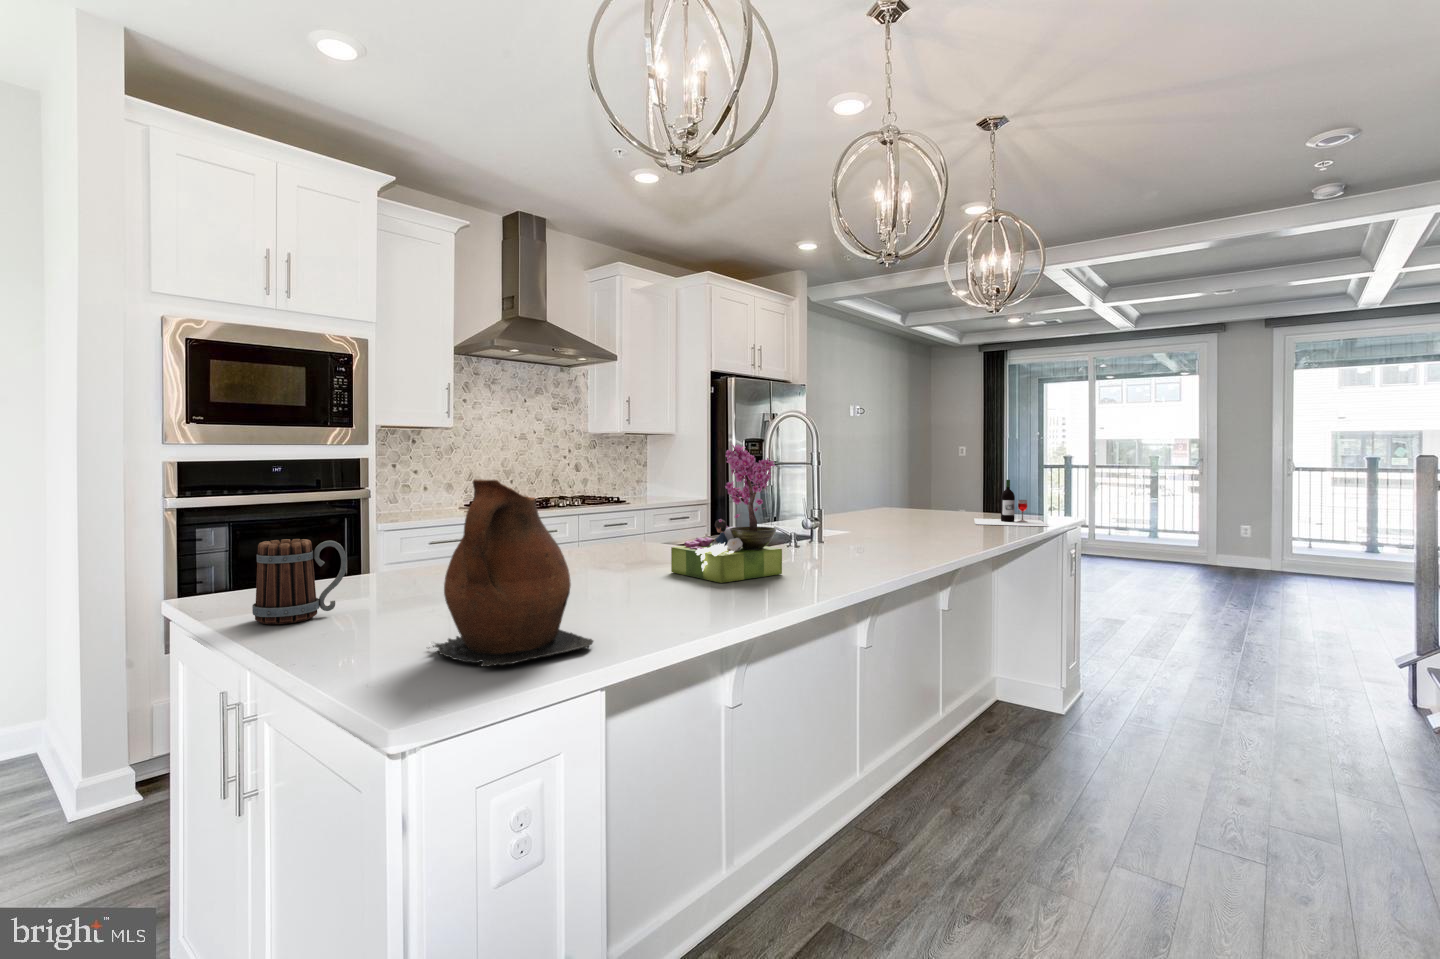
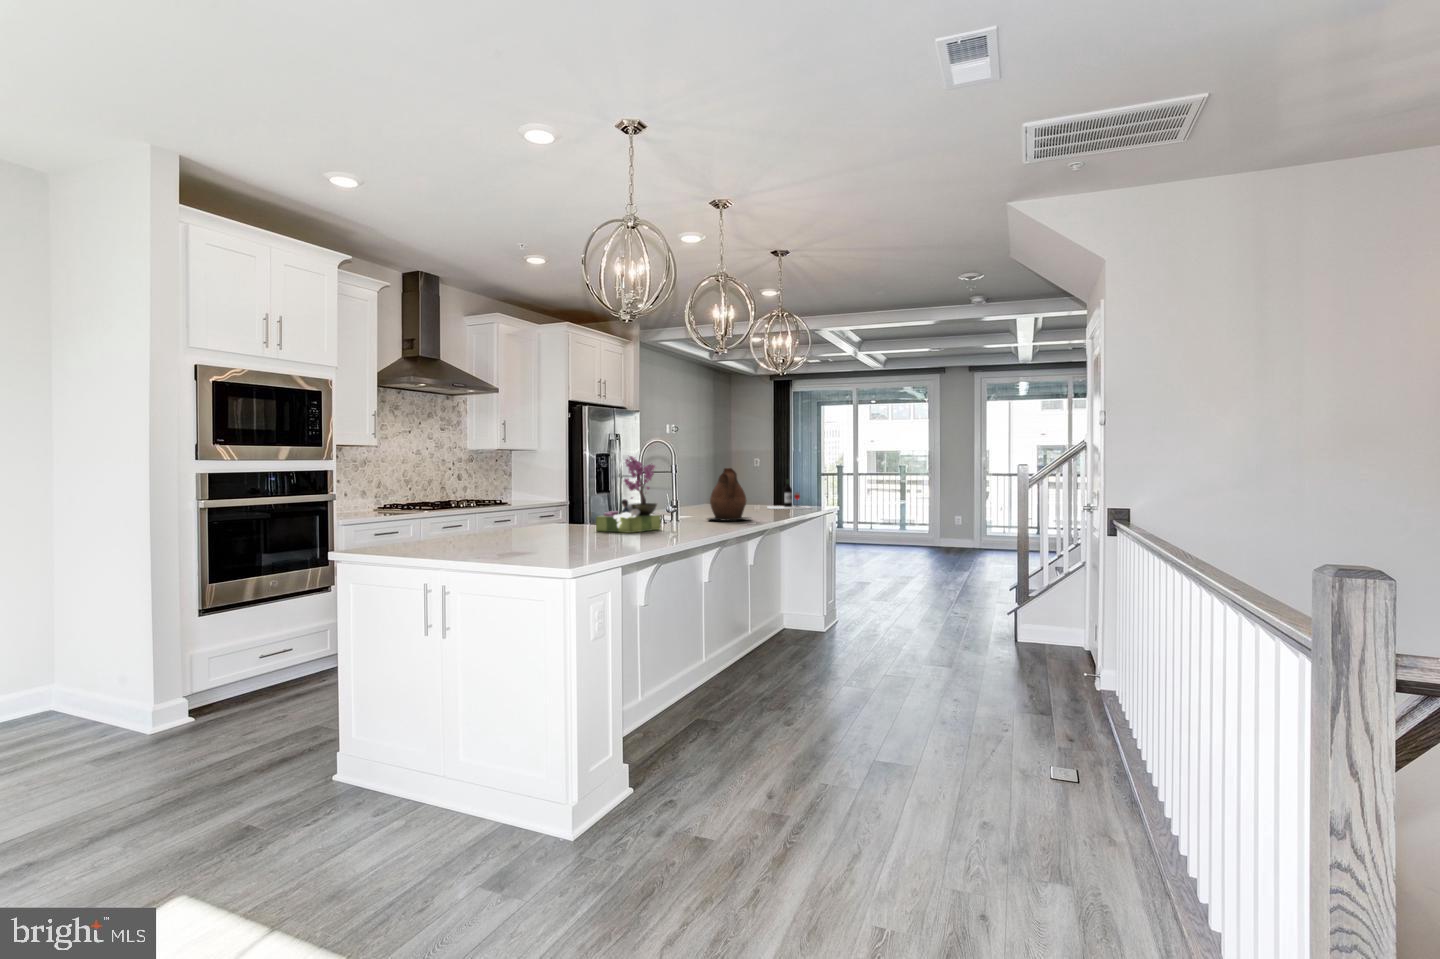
ceramic pitcher: present [428,479,593,666] -> present [709,468,749,520]
mug: present [252,539,347,624] -> none [397,508,442,552]

